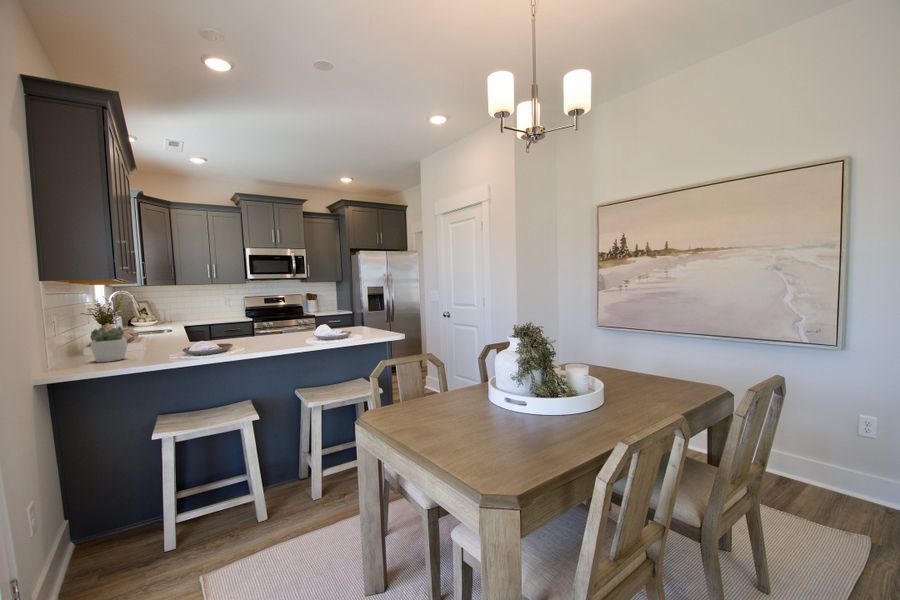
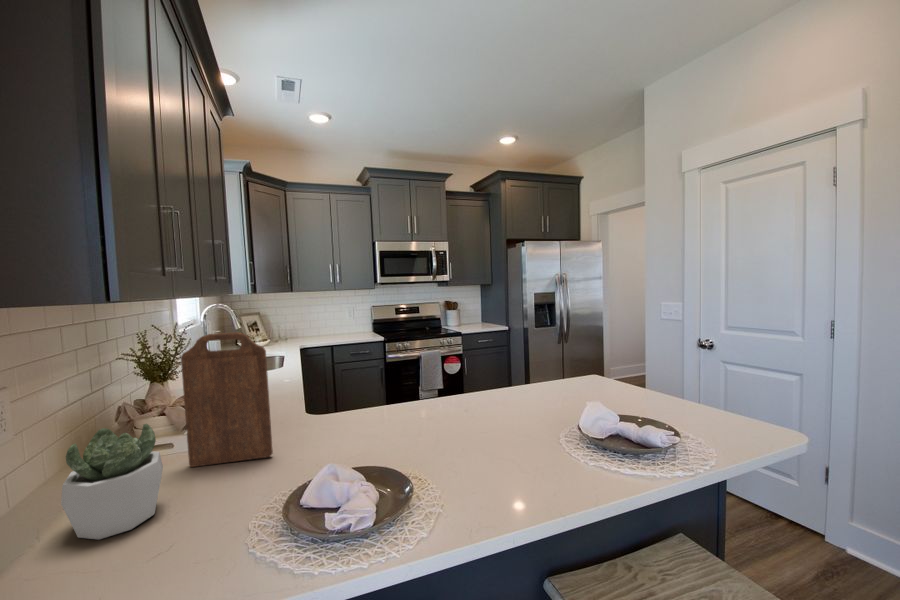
cutting board: none [127,296,171,354] -> present [181,332,273,467]

